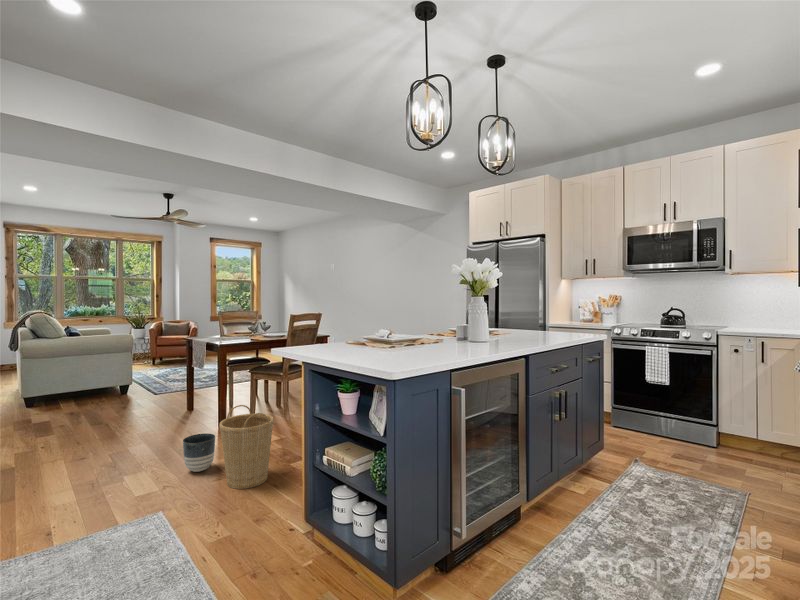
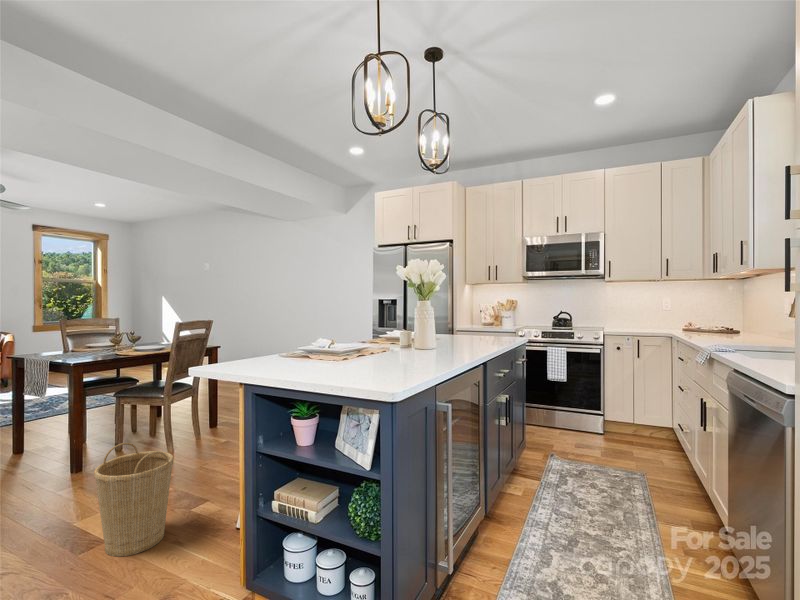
planter: present [183,433,215,472] -> none [29,486,81,542]

